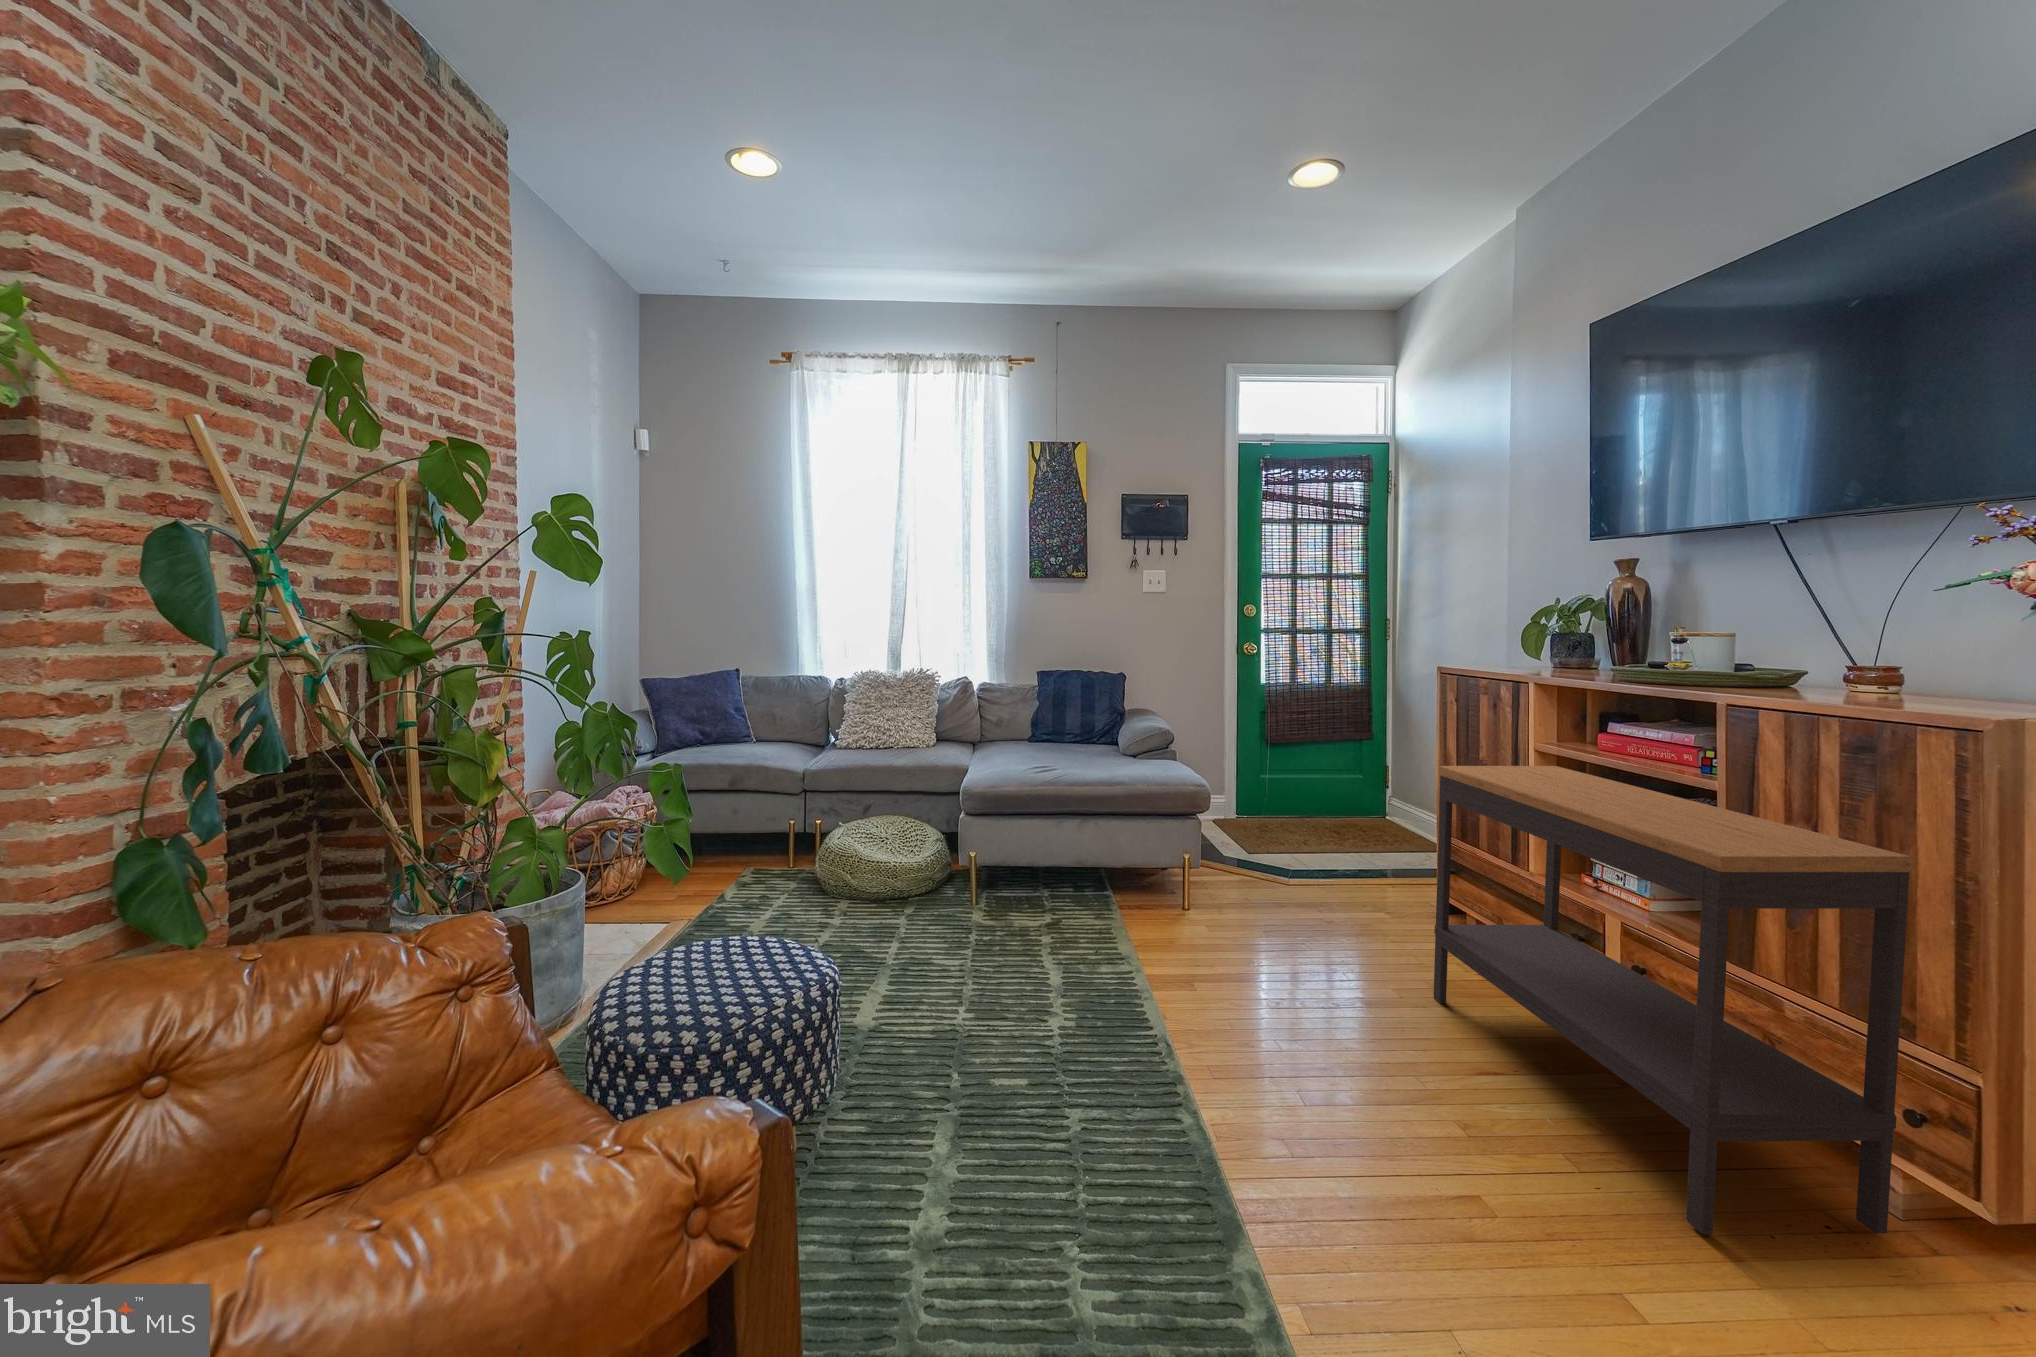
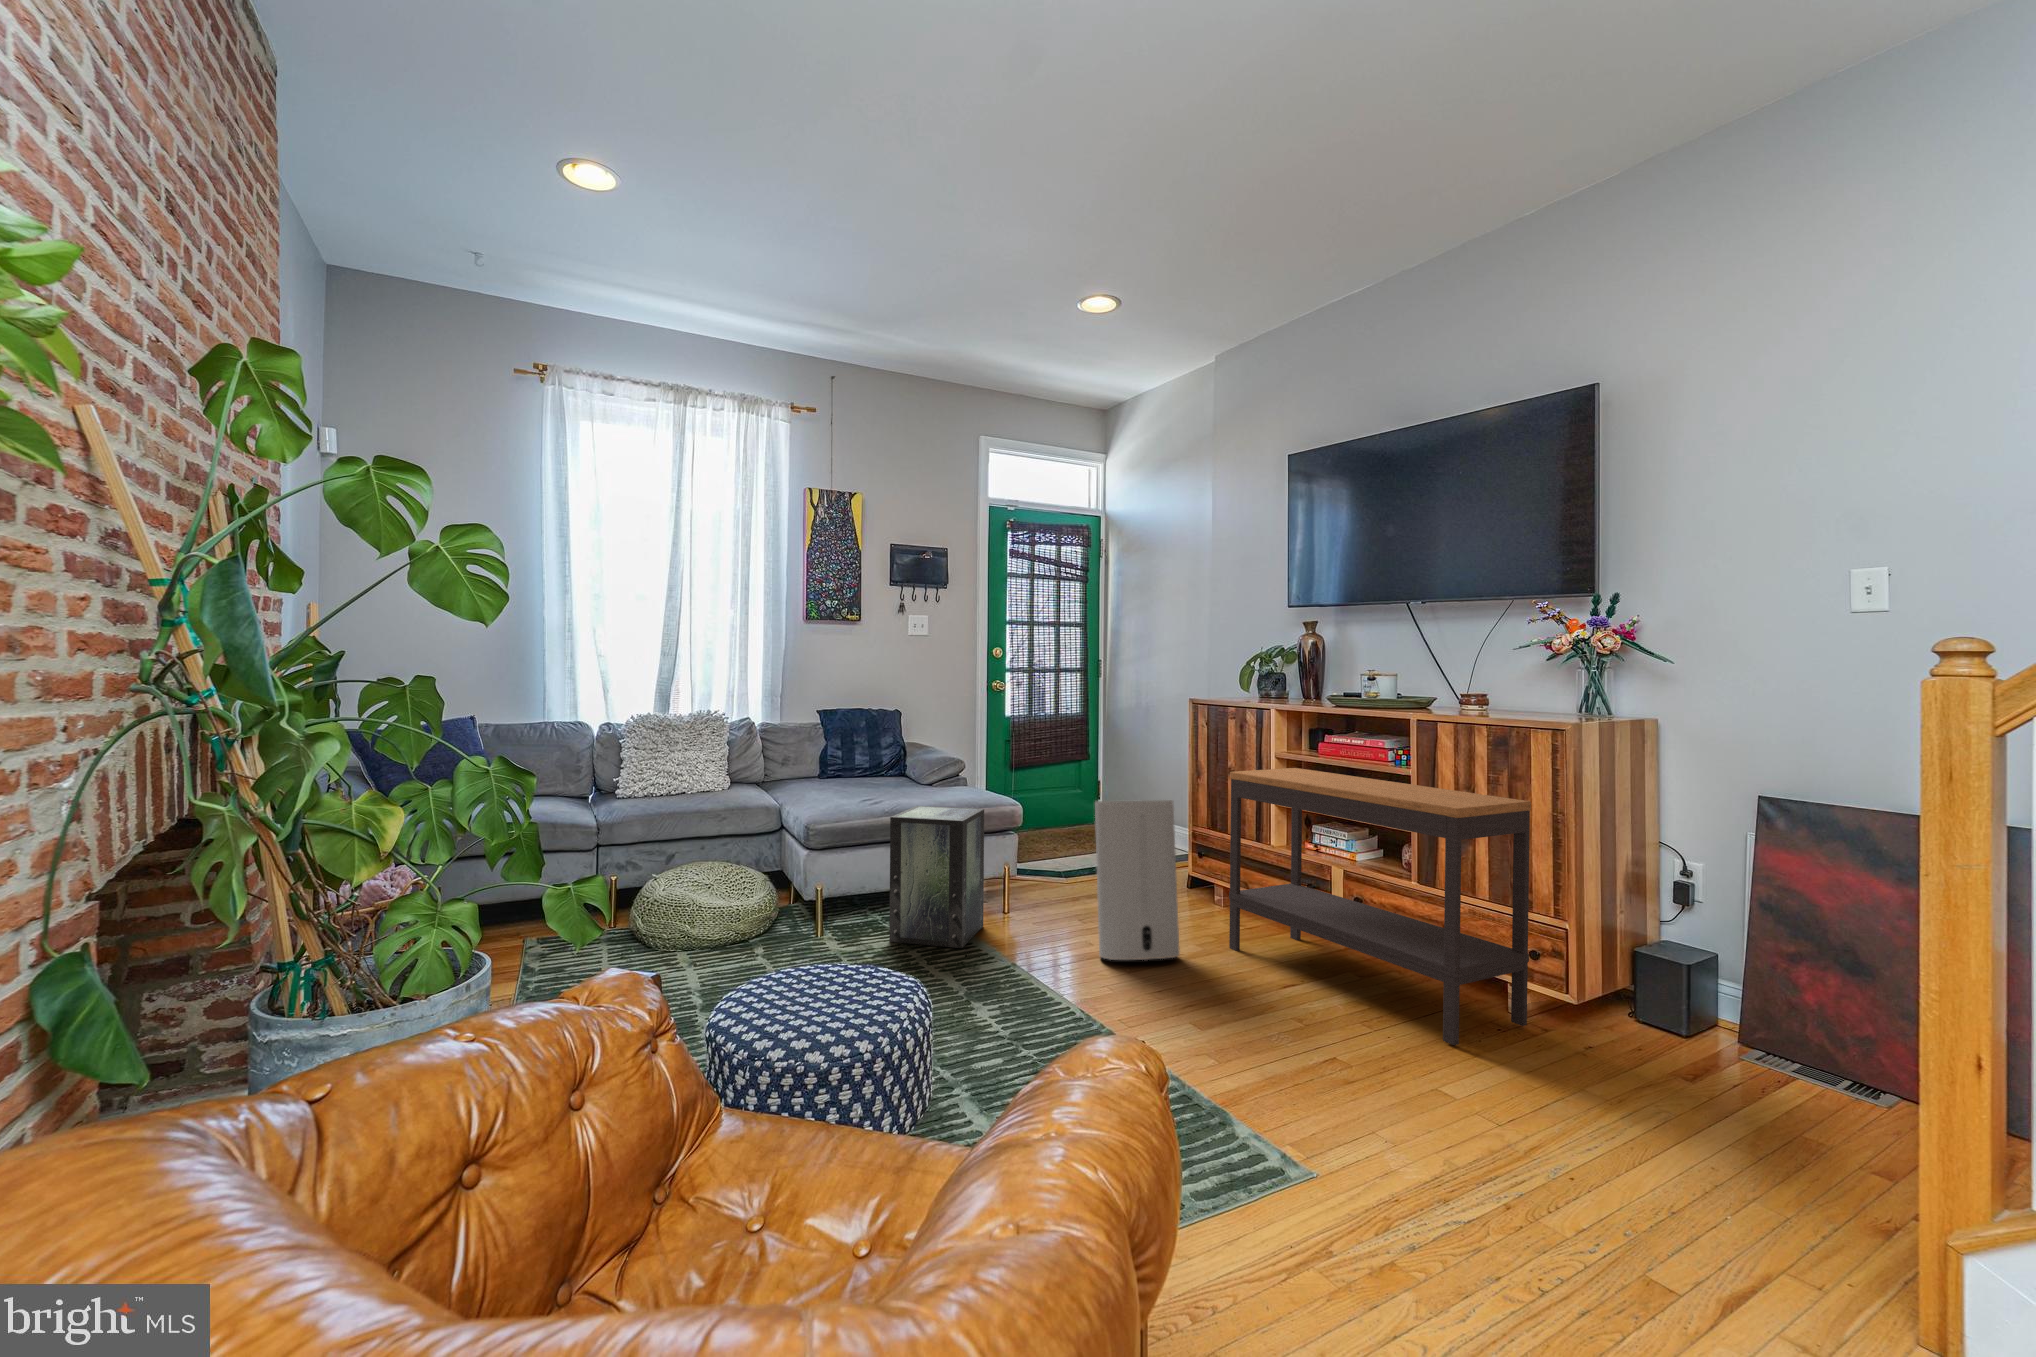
storage box: none [1026,779,1141,943] -> present [889,806,984,948]
air purifier: none [1241,791,1350,999] -> present [1095,800,1180,960]

